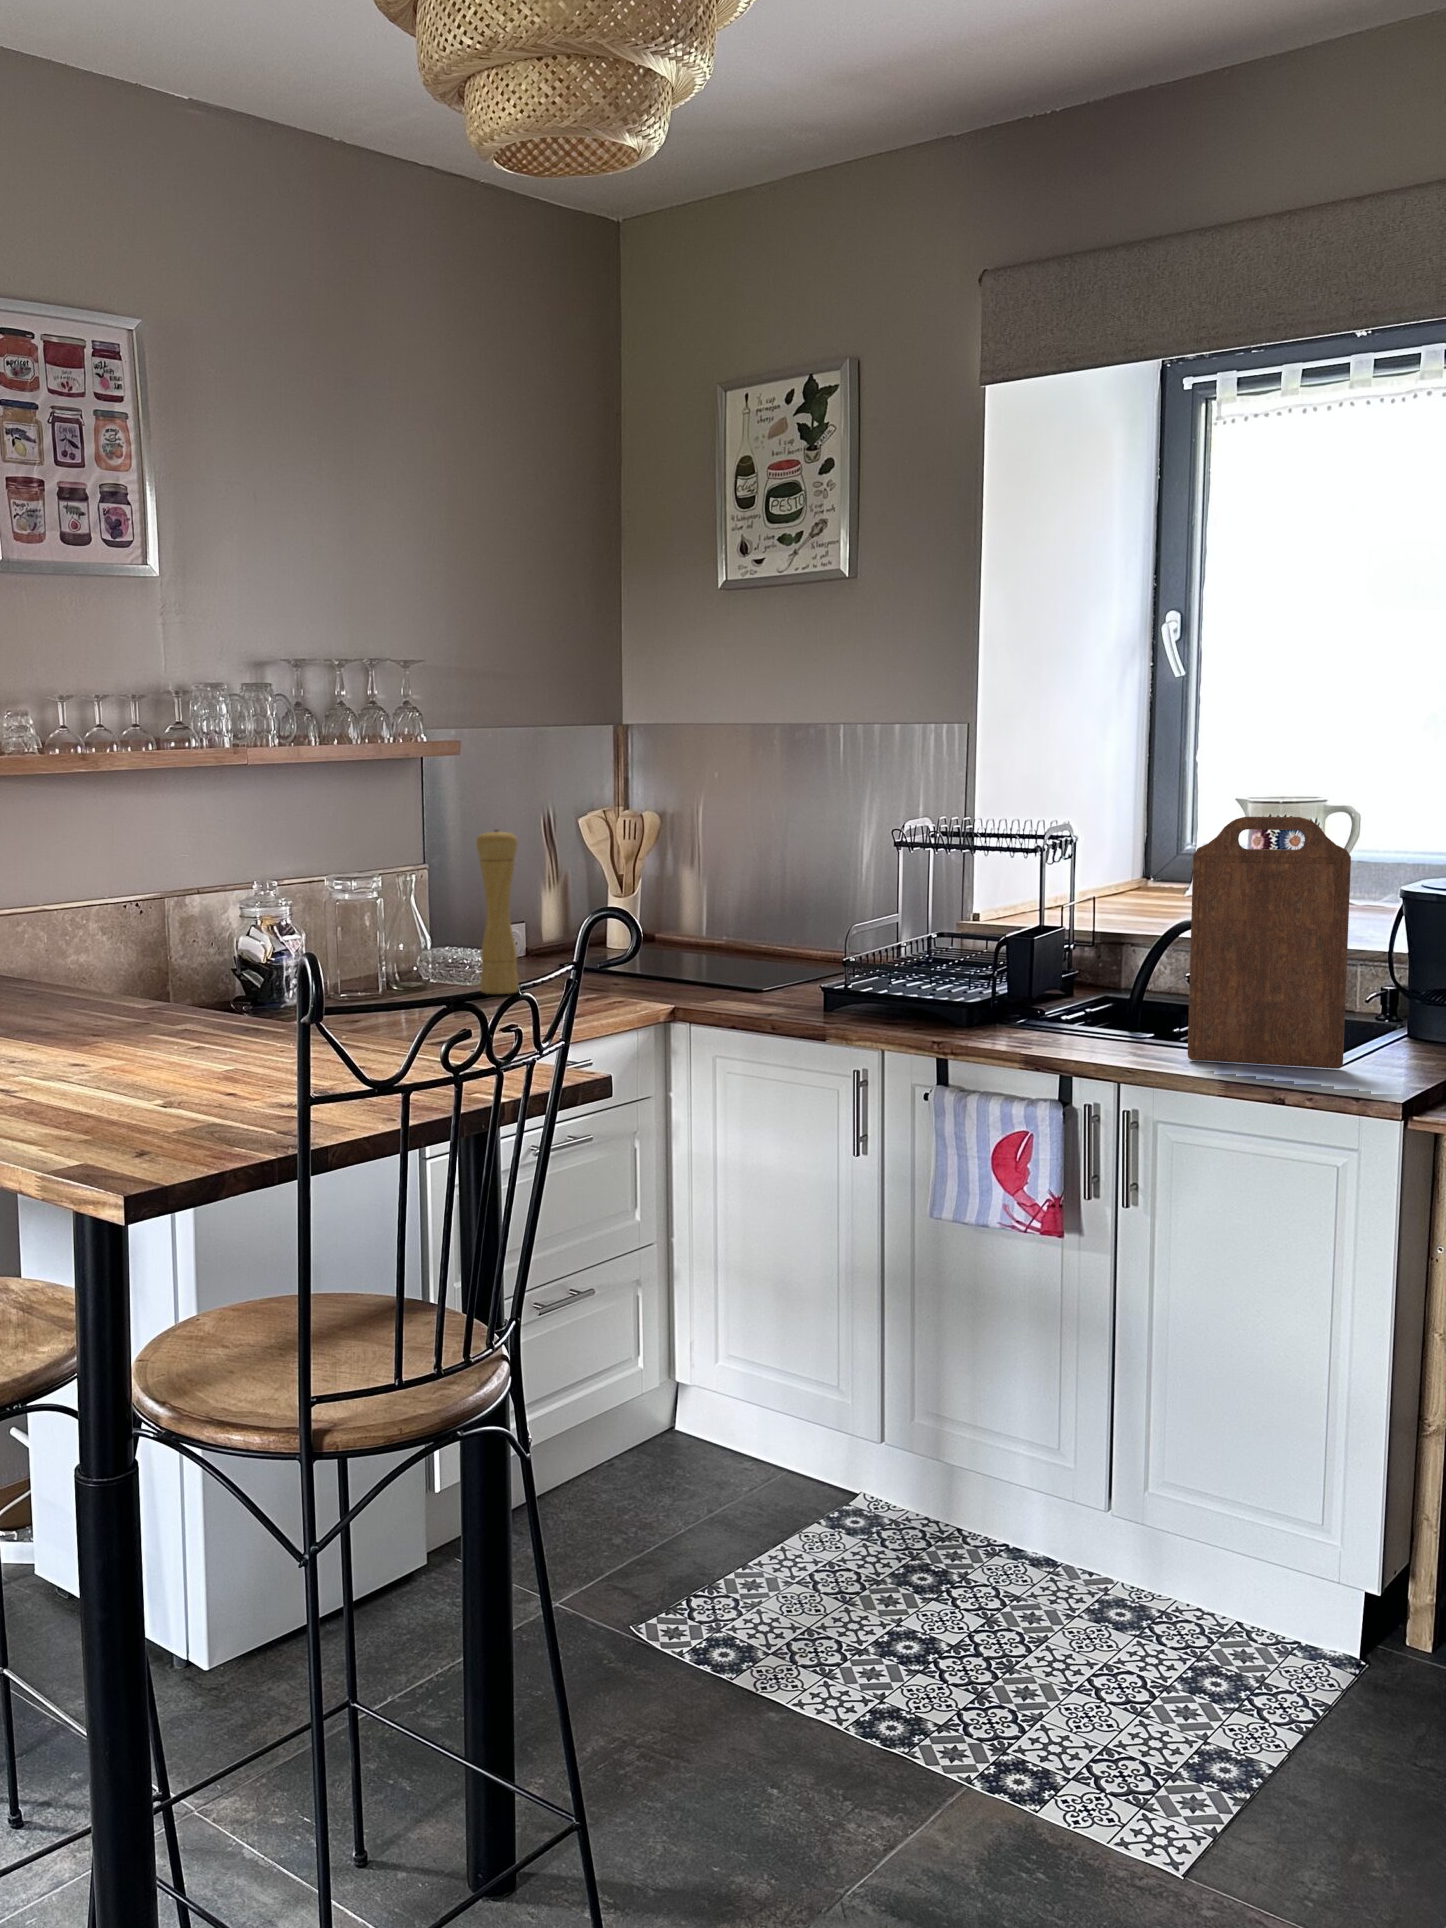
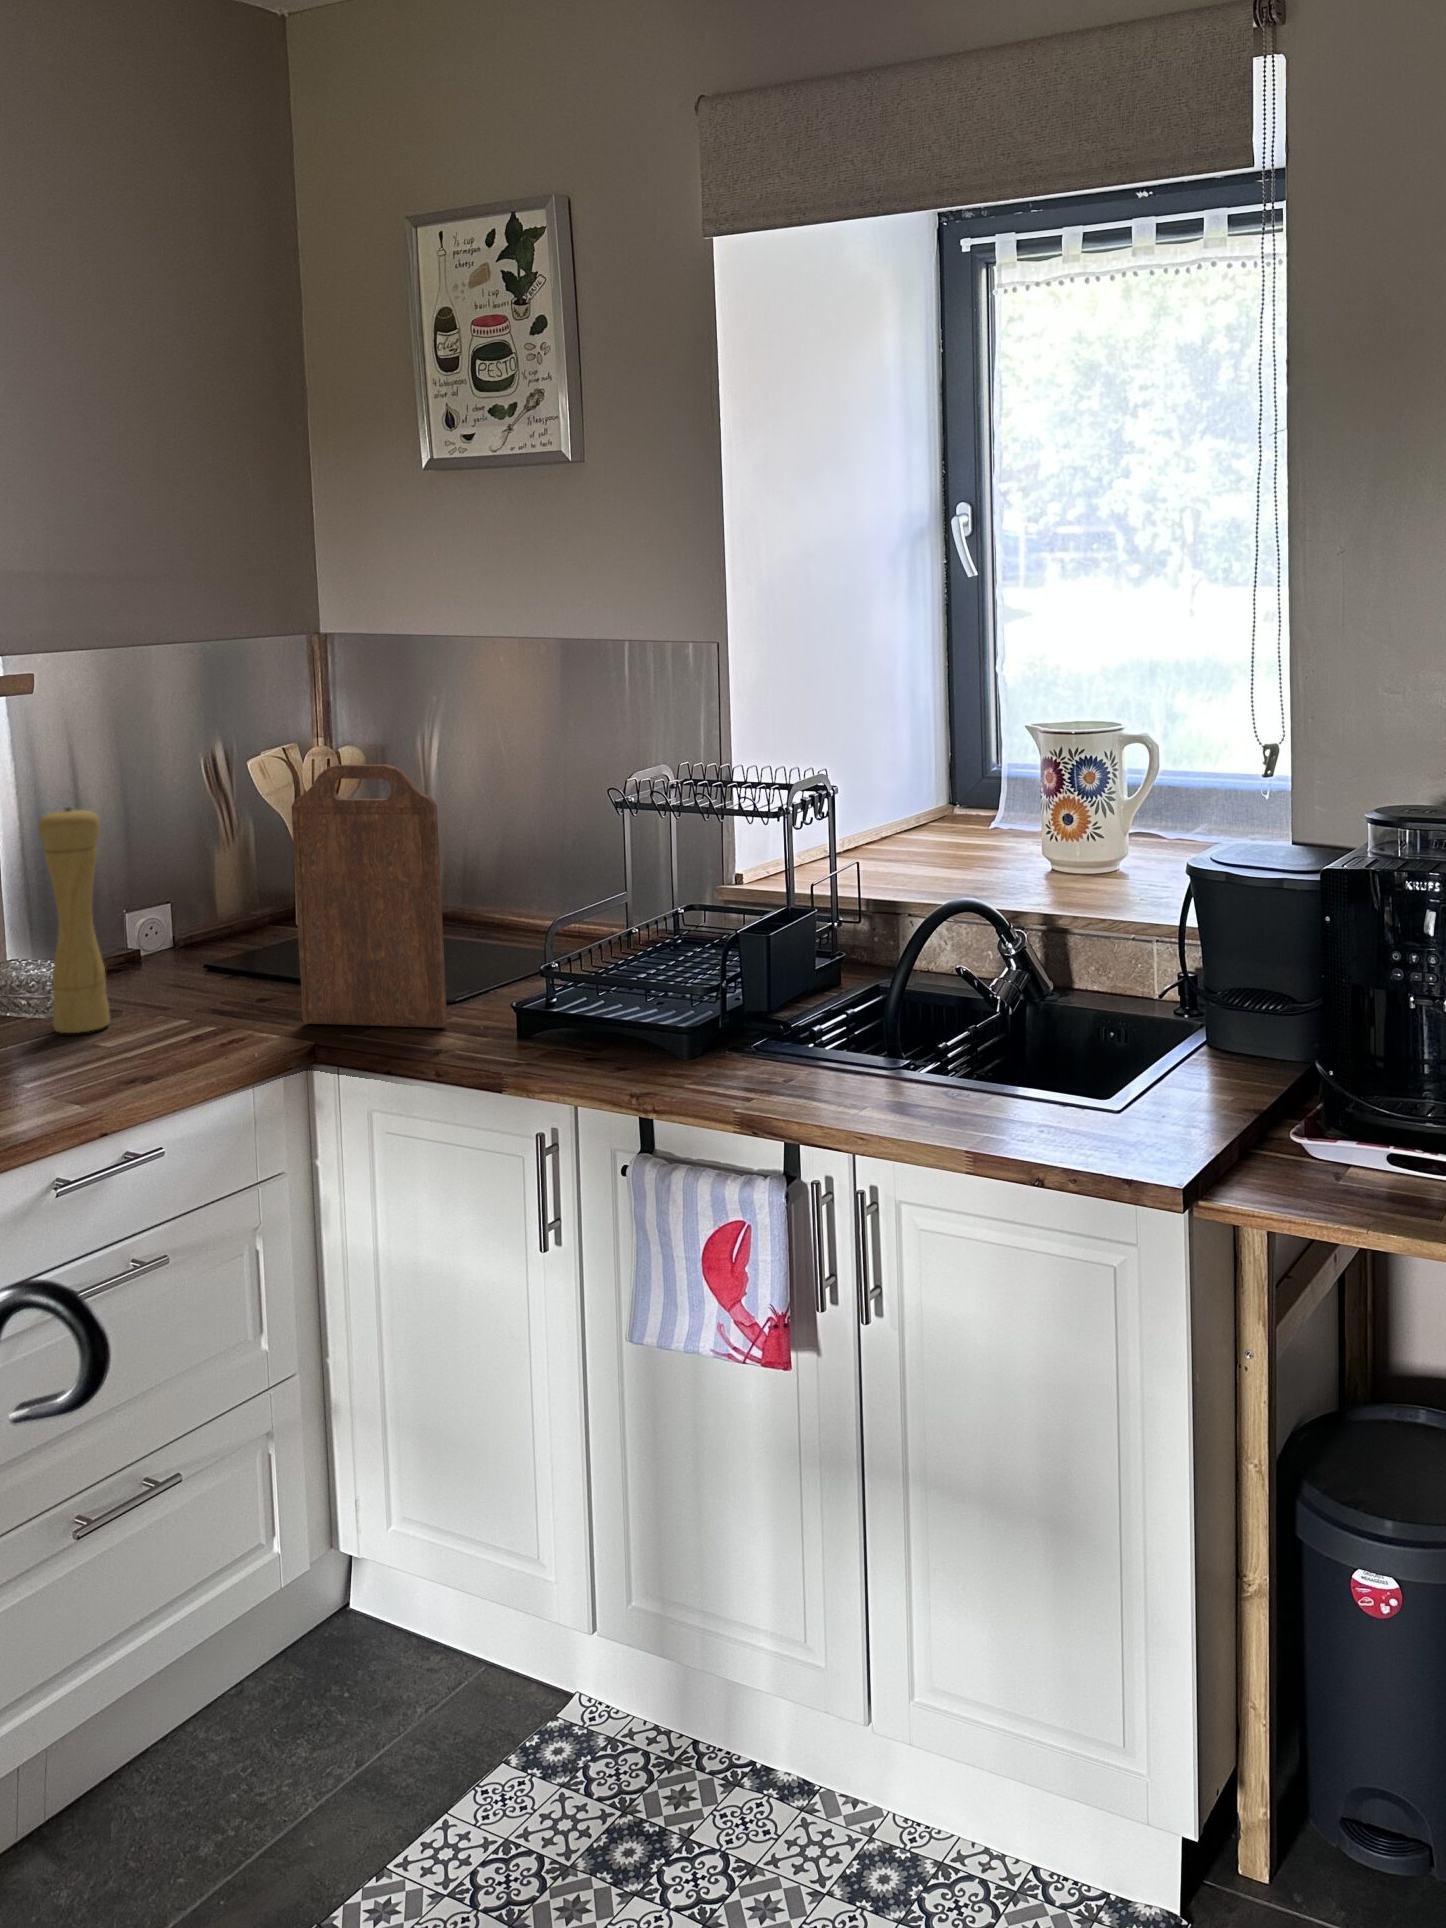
cutting board: present [1188,817,1351,1069] -> present [291,765,447,1028]

